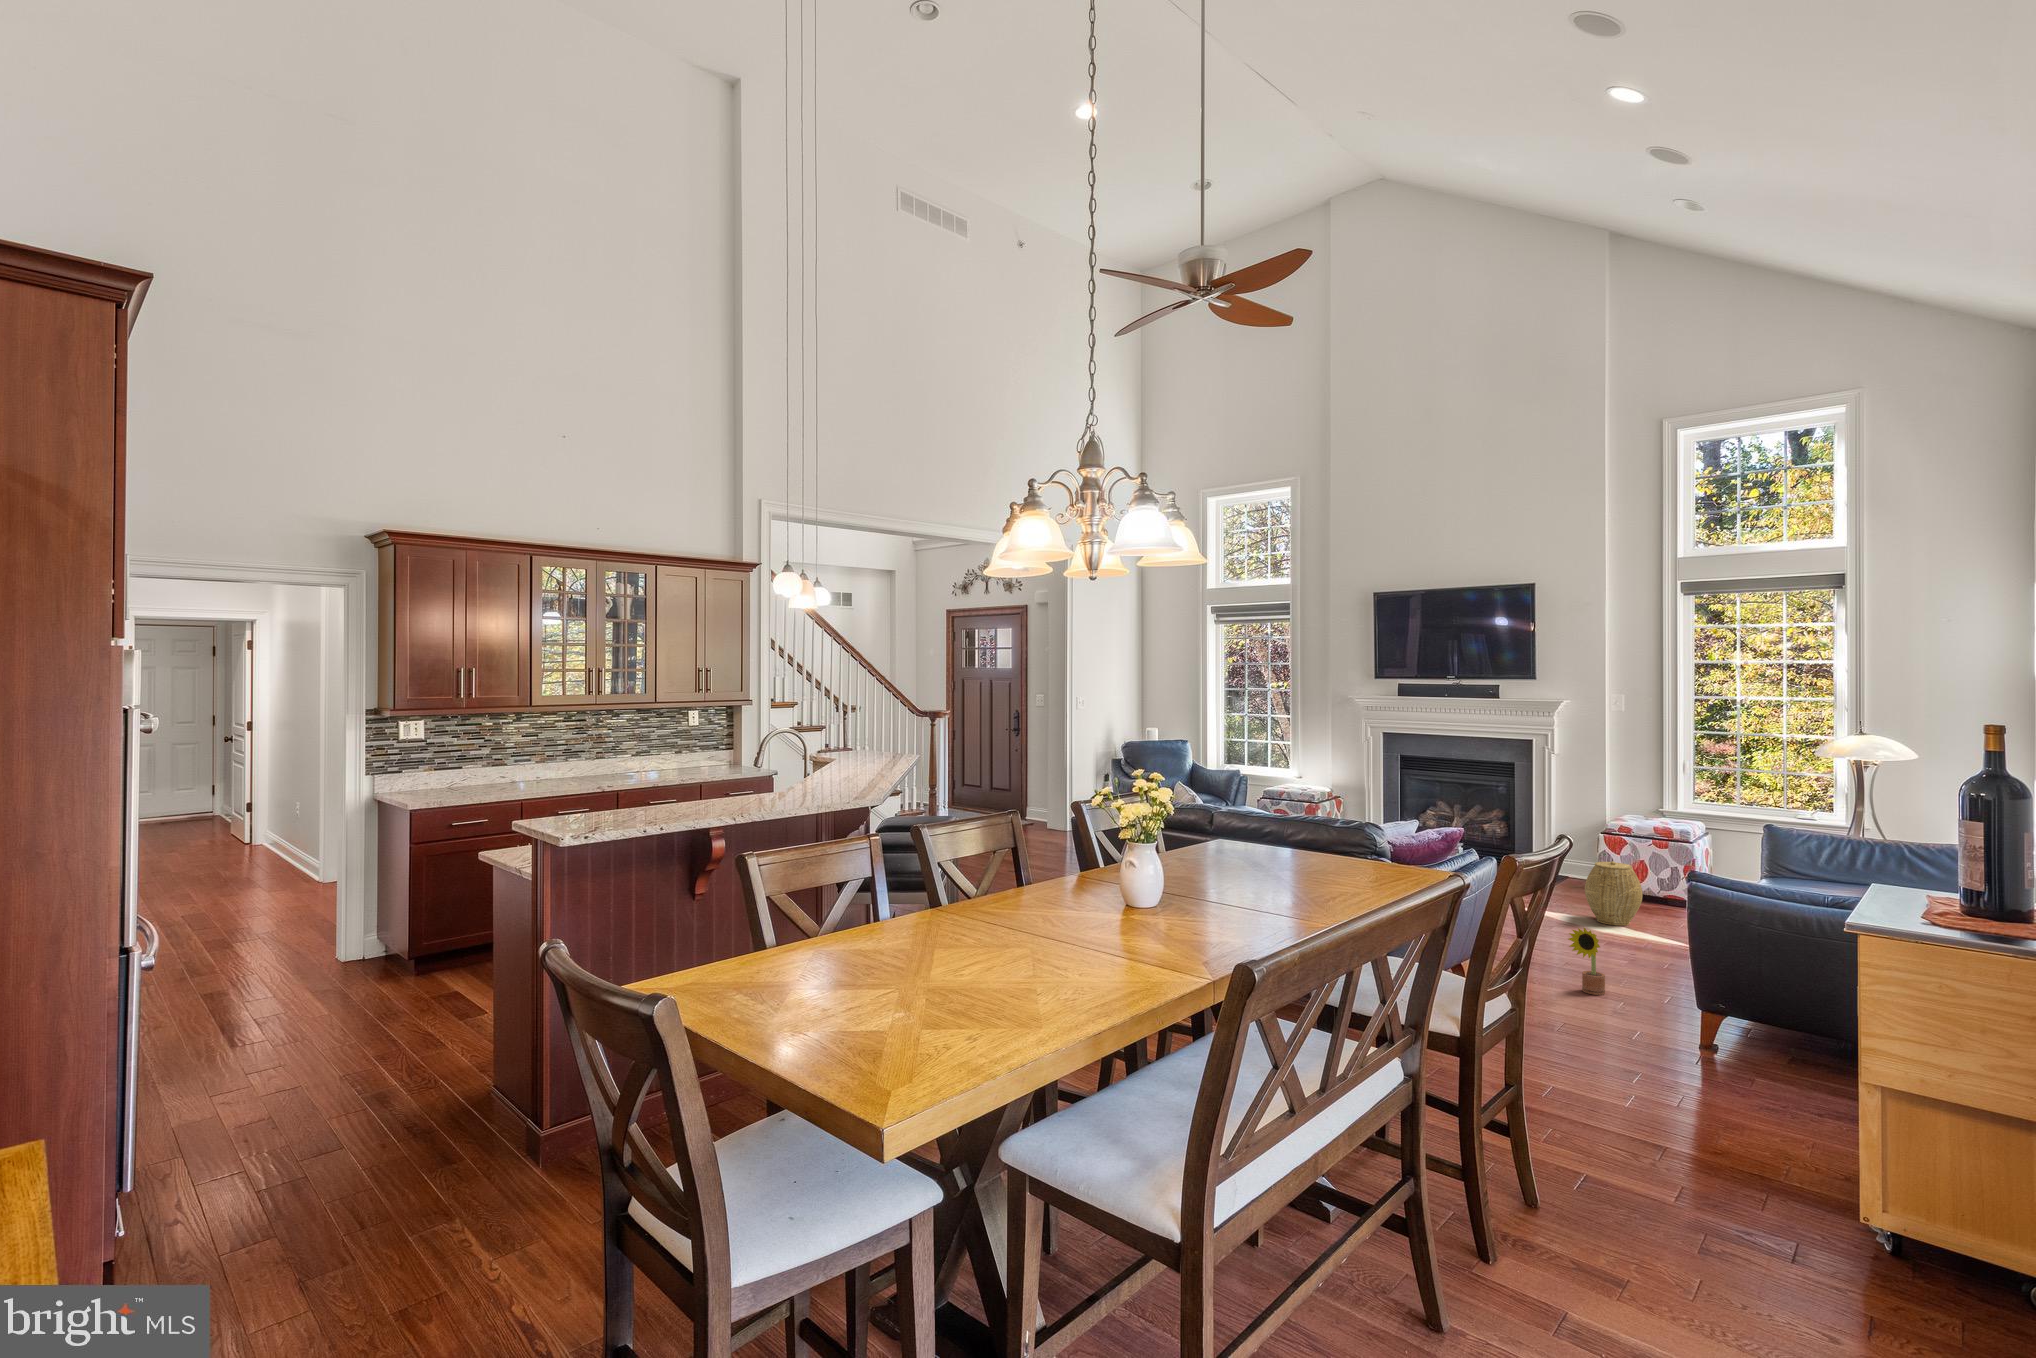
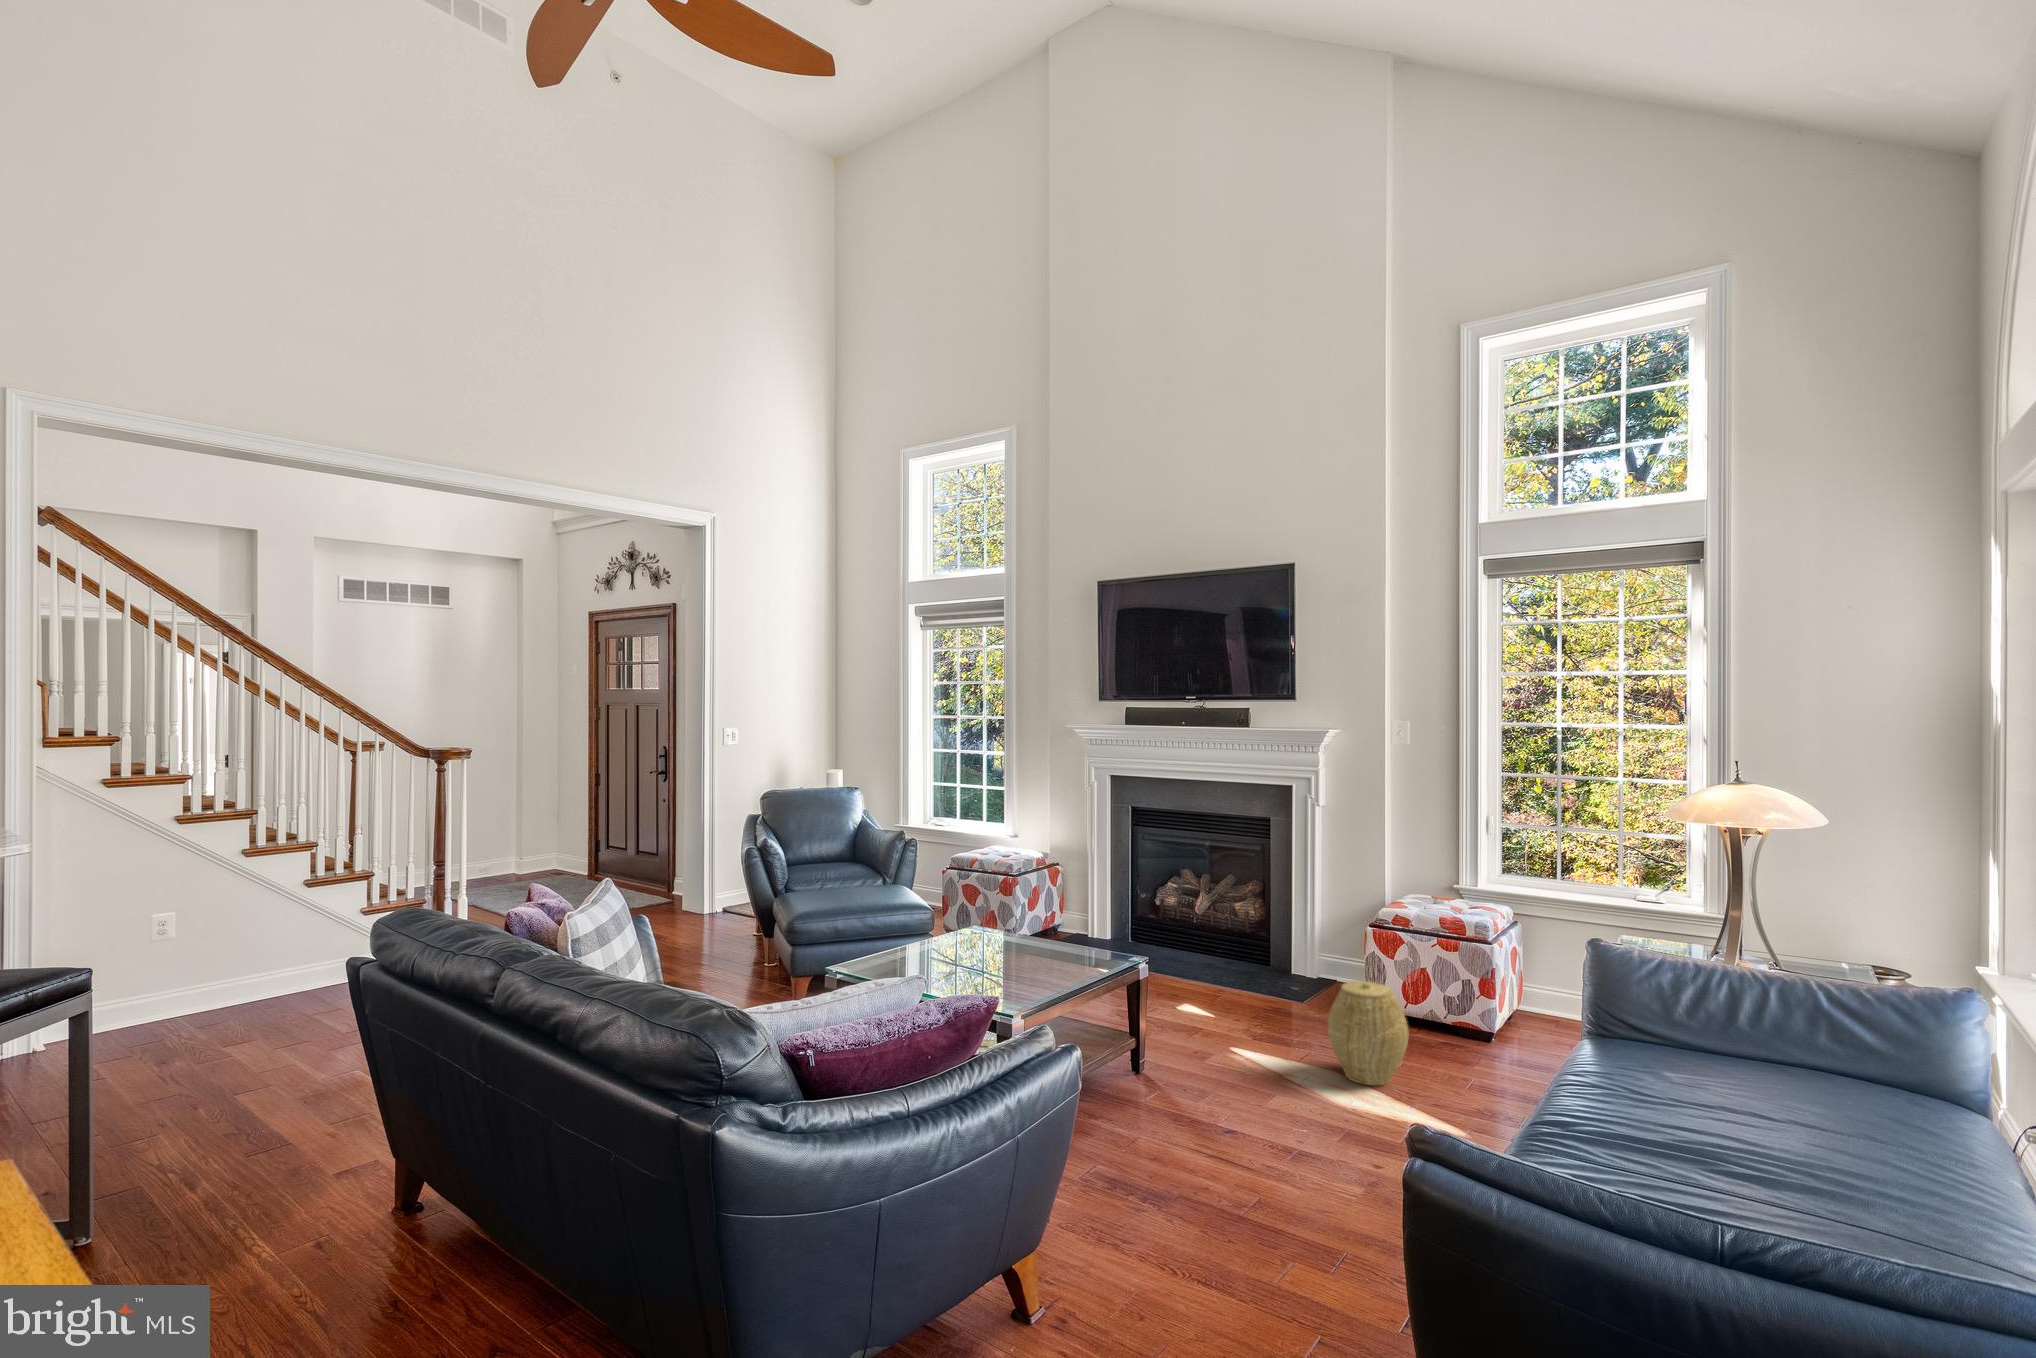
decorative plant: present [1568,928,1605,995] -> none [1214,1168,1280,1296]

